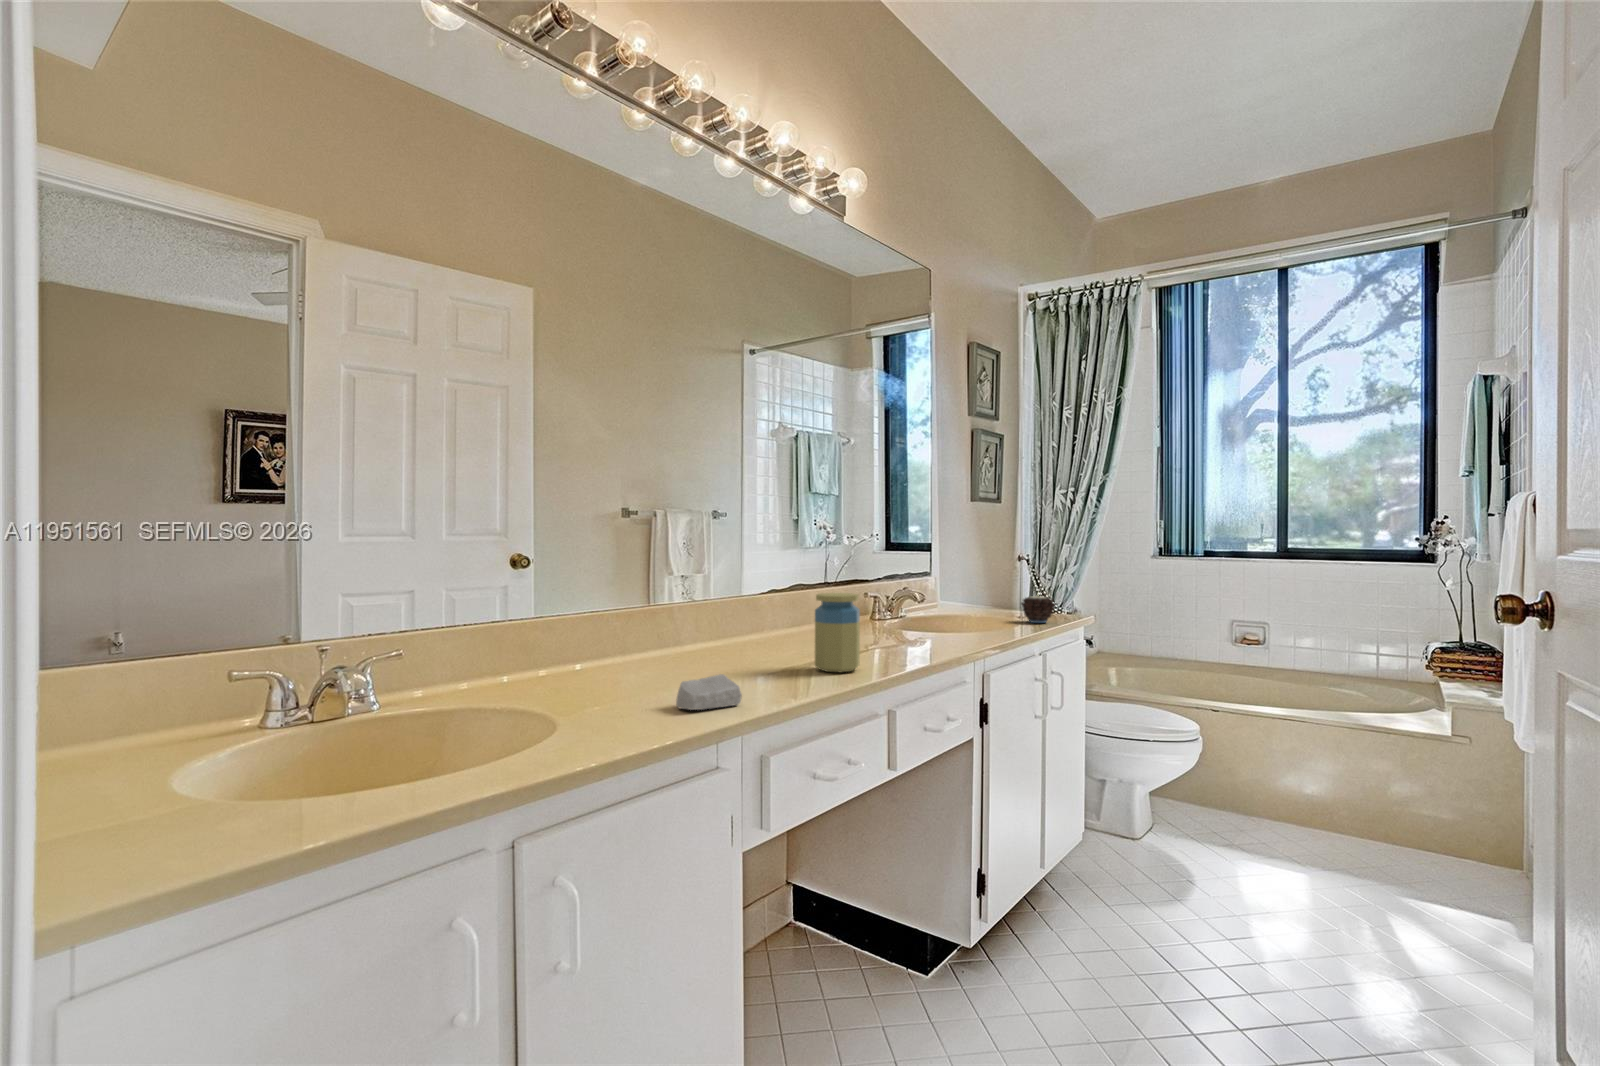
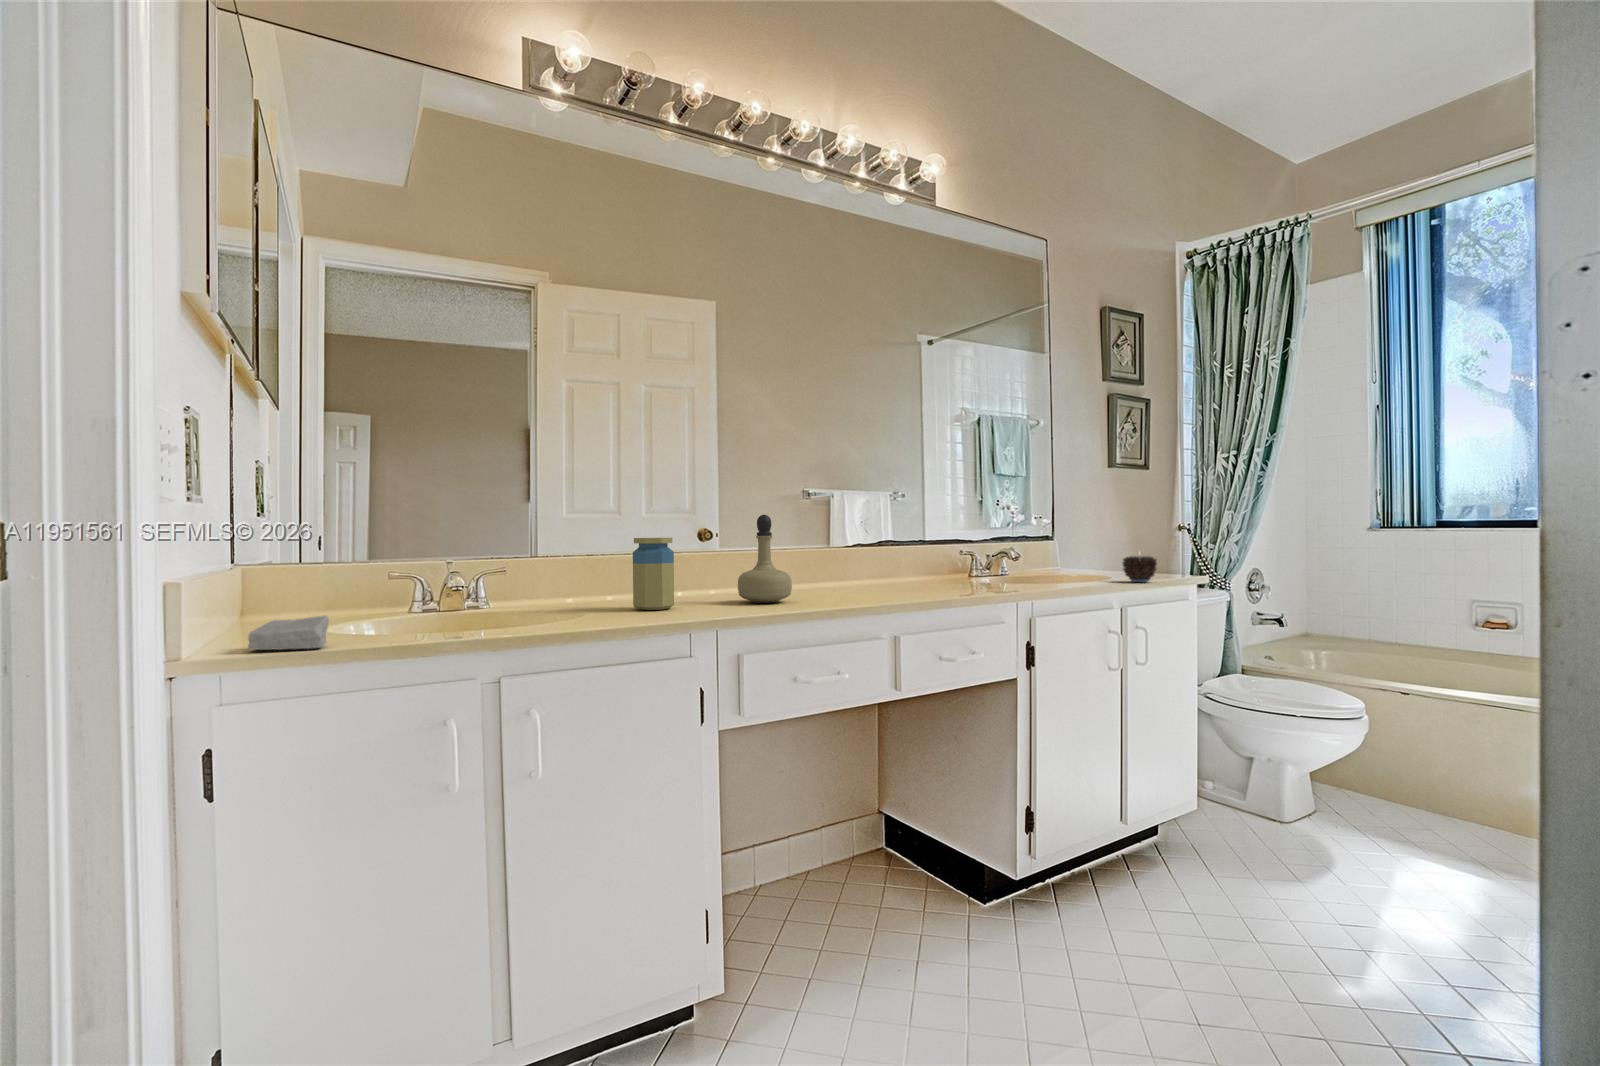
perfume bottle: none [703,570,767,676] -> present [738,515,792,603]
jar: present [815,593,860,672] -> present [633,538,674,610]
soap bar: present [676,674,742,710] -> present [248,616,329,650]

